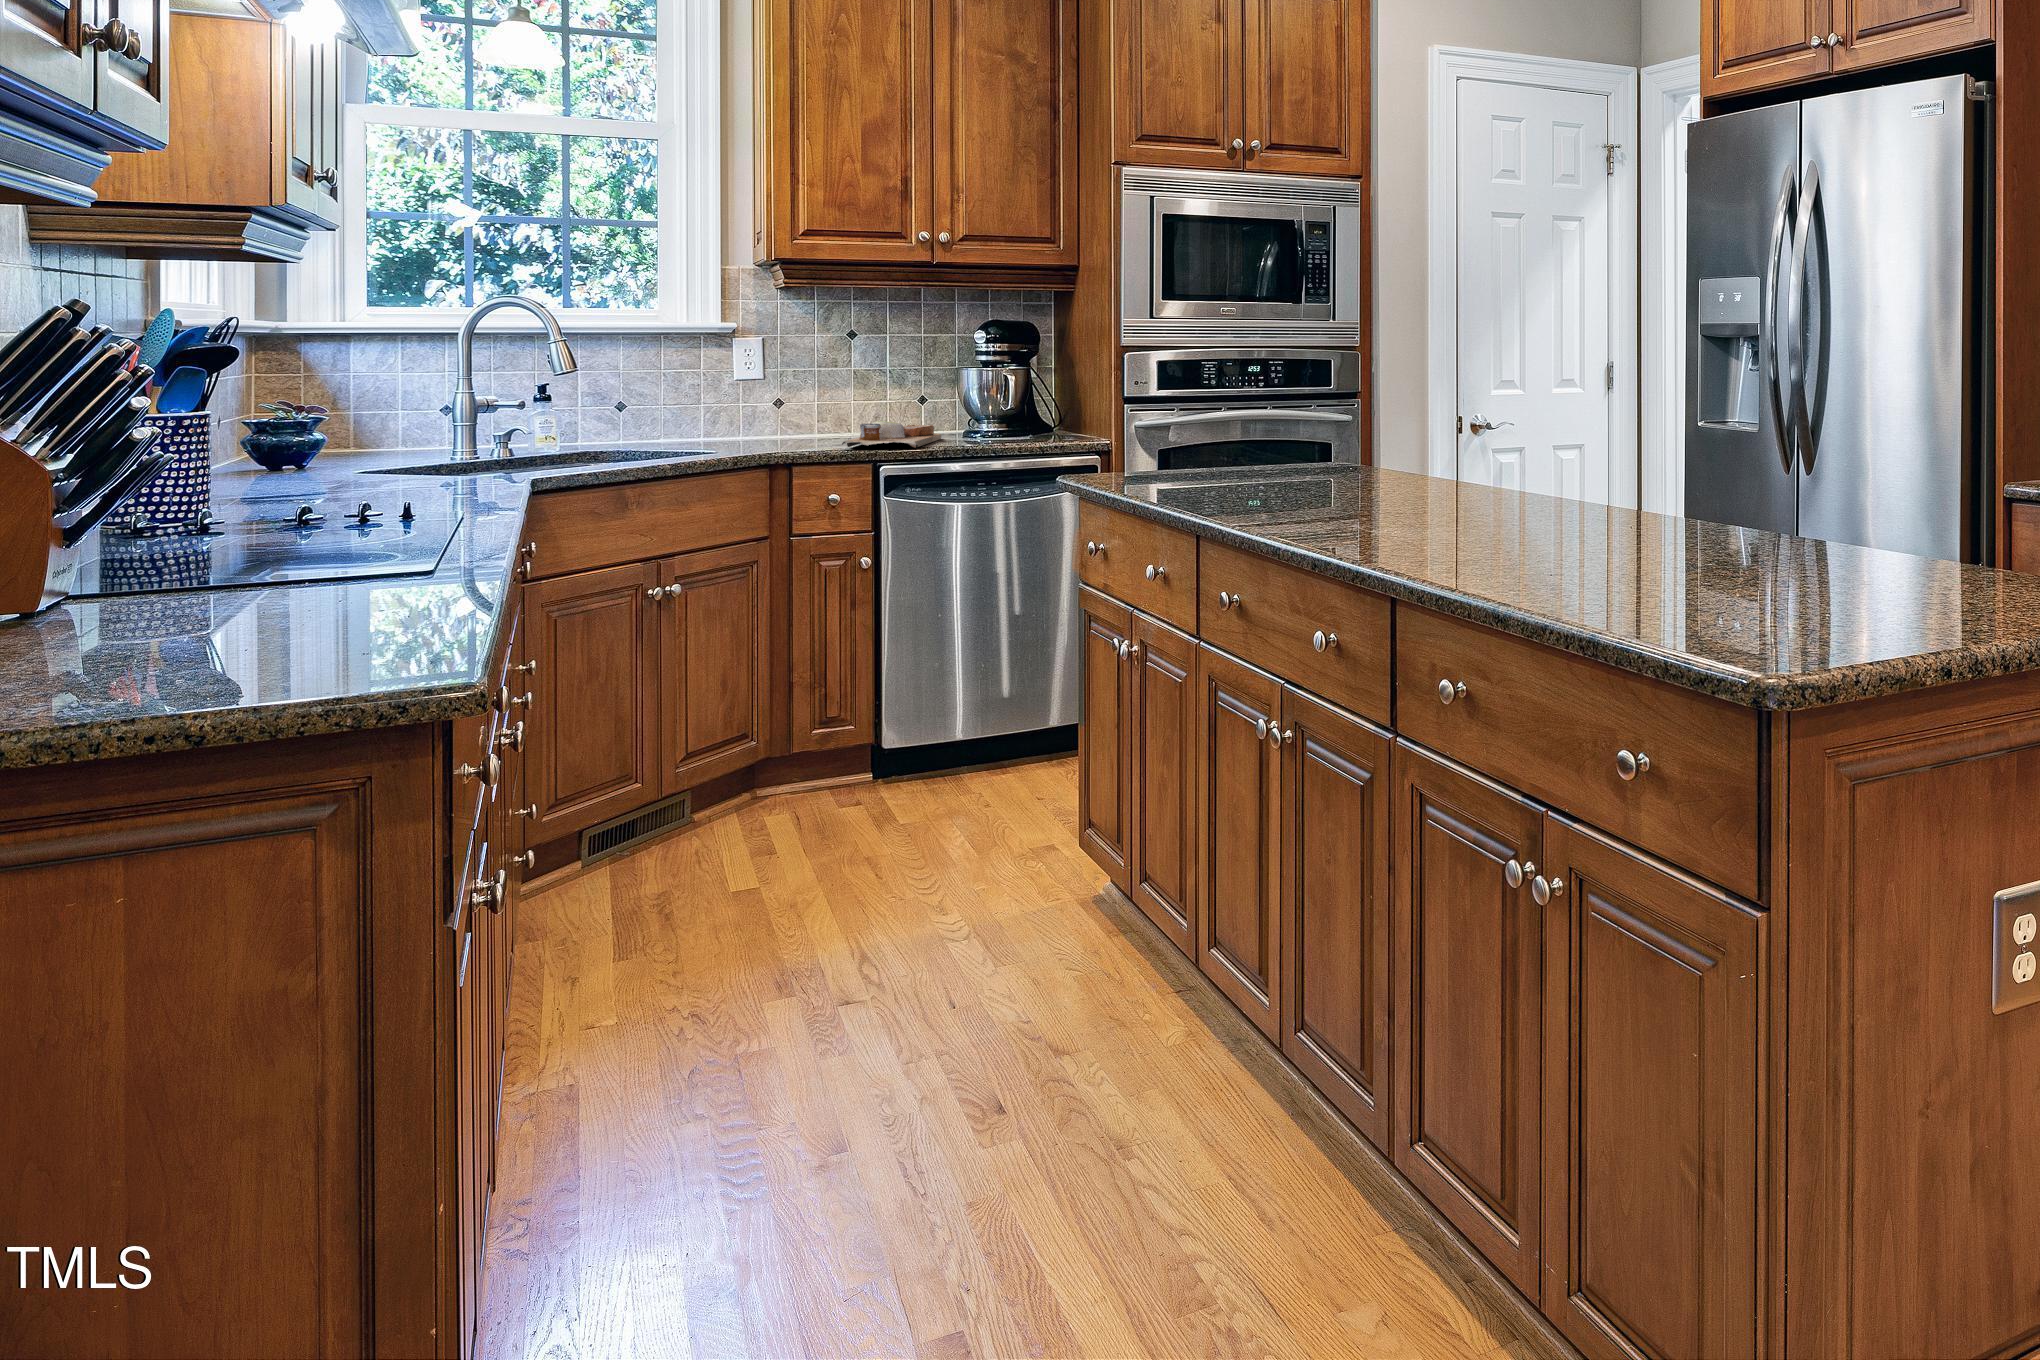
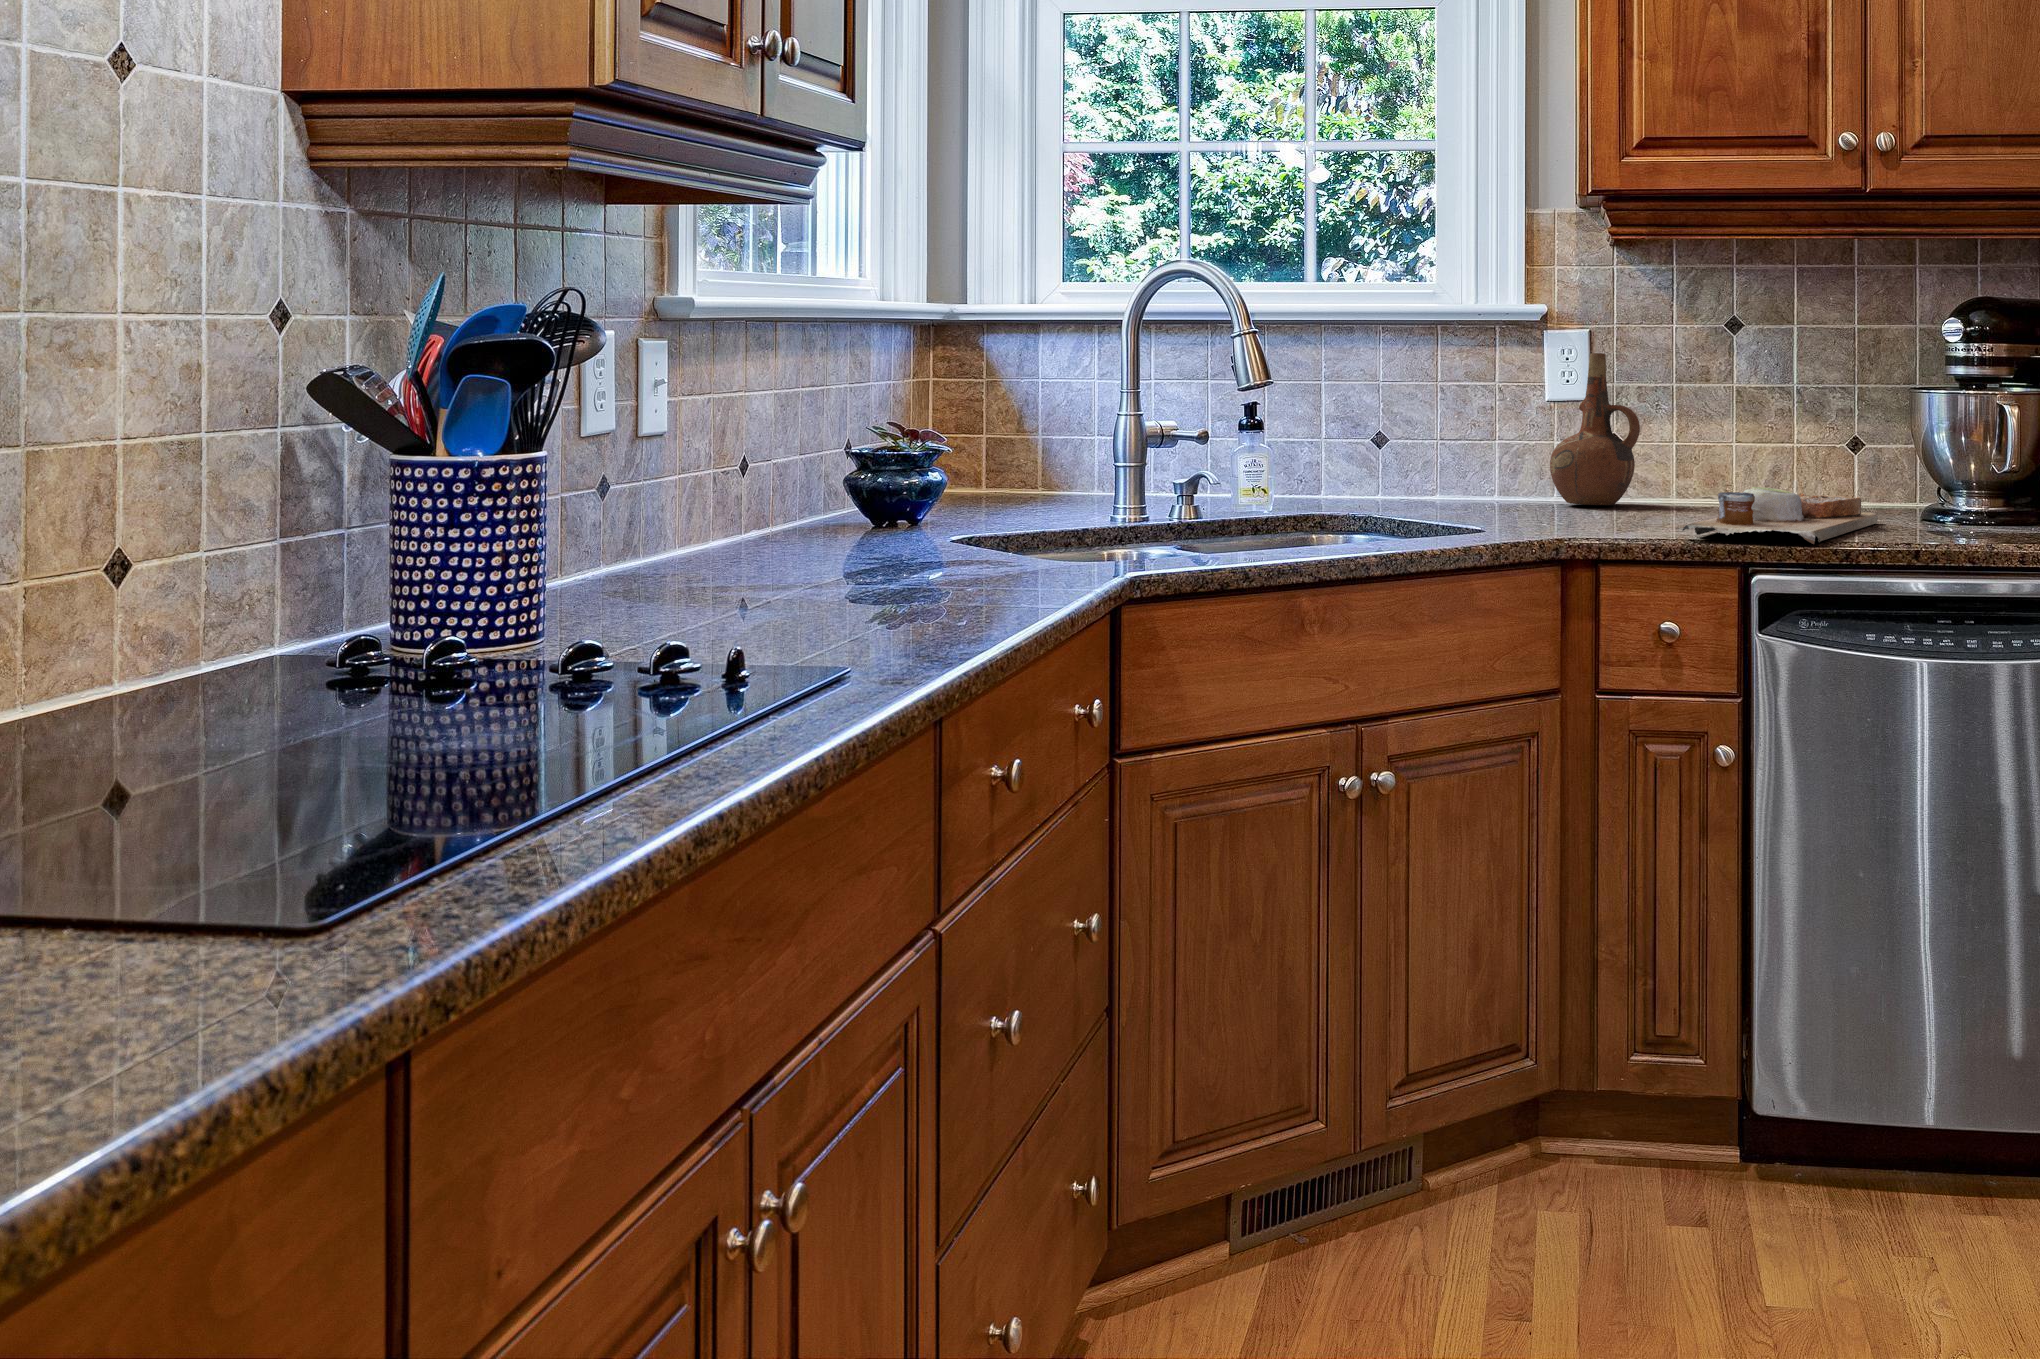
ceramic pitcher: none [741,350,797,437] -> present [1550,353,1640,505]

